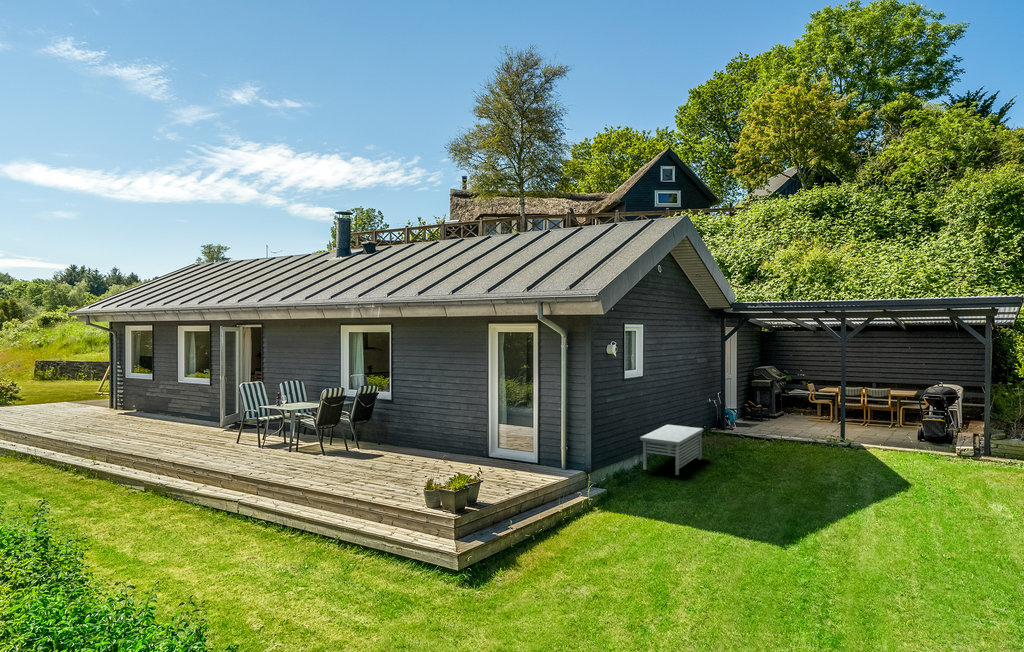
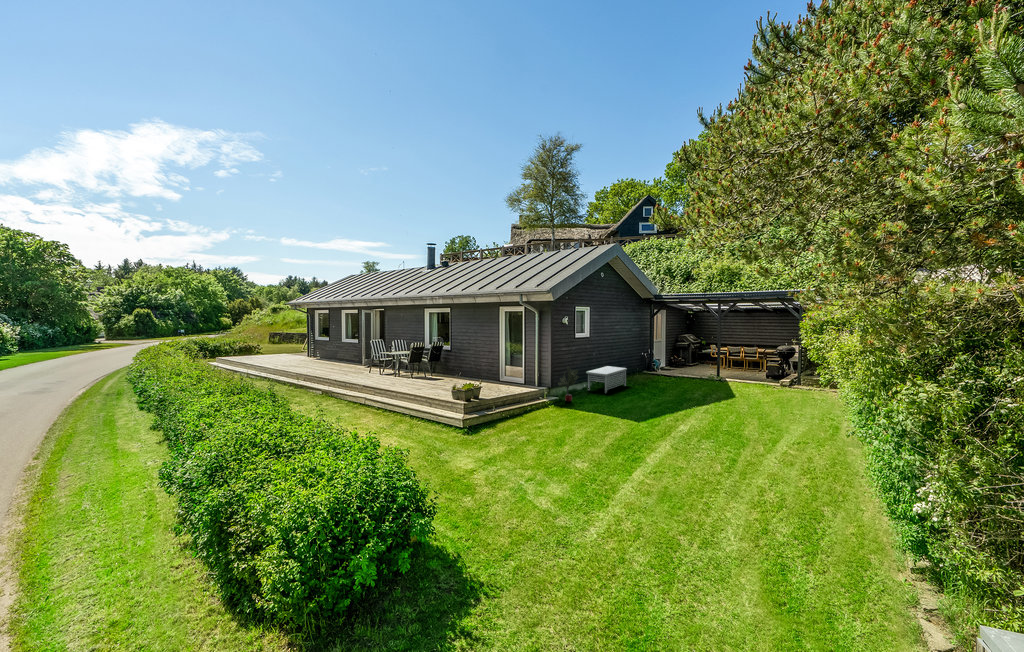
potted tree: none [602,431,639,496] -> present [558,367,579,402]

